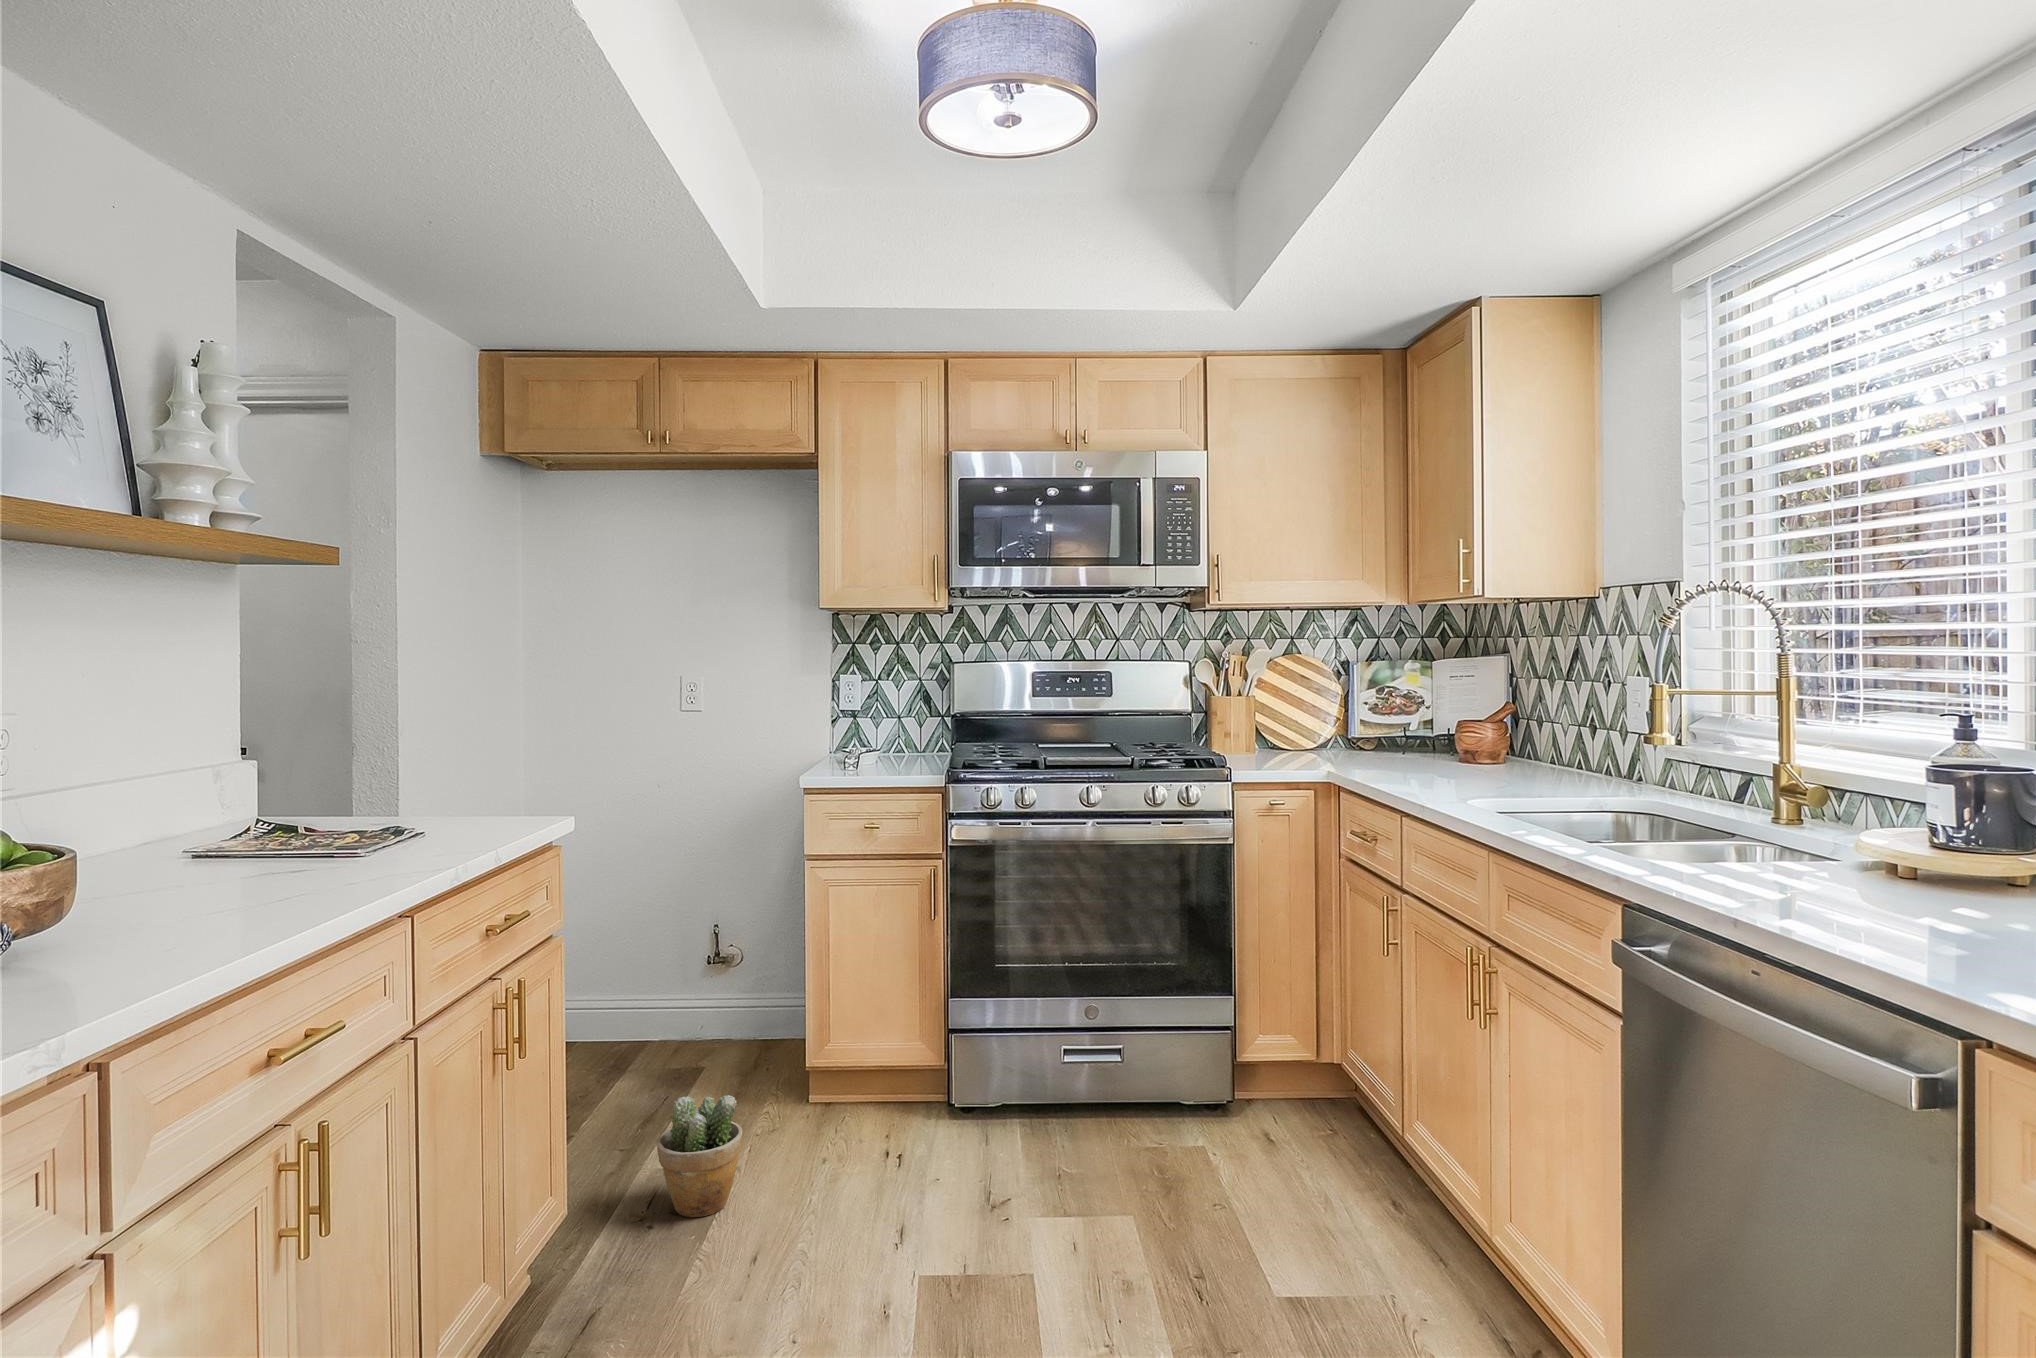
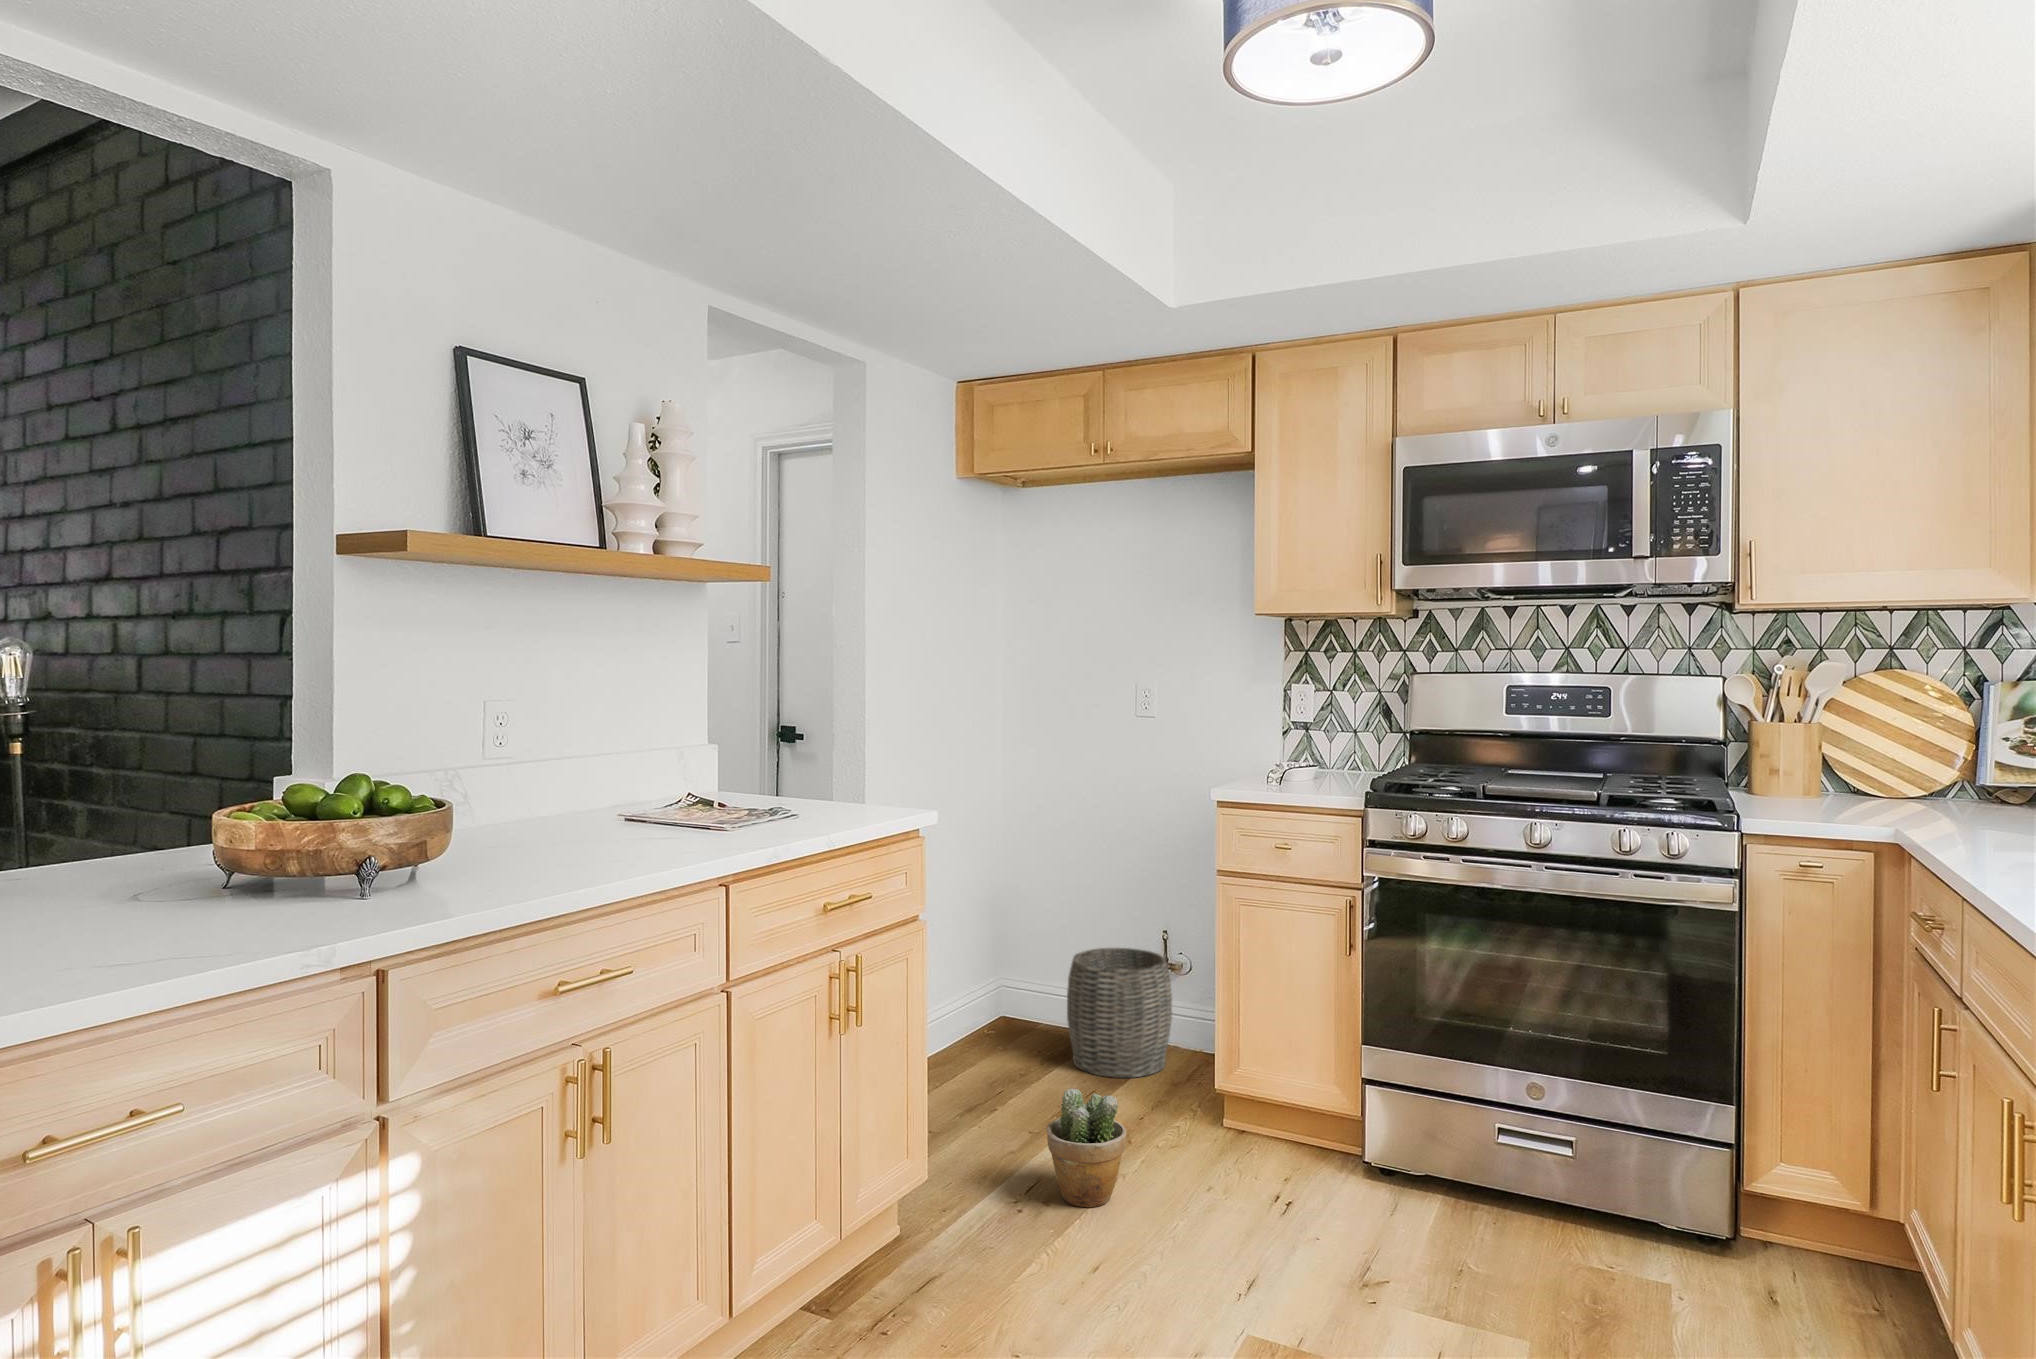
woven basket: none [623,944,734,1079] -> present [1067,948,1172,1078]

